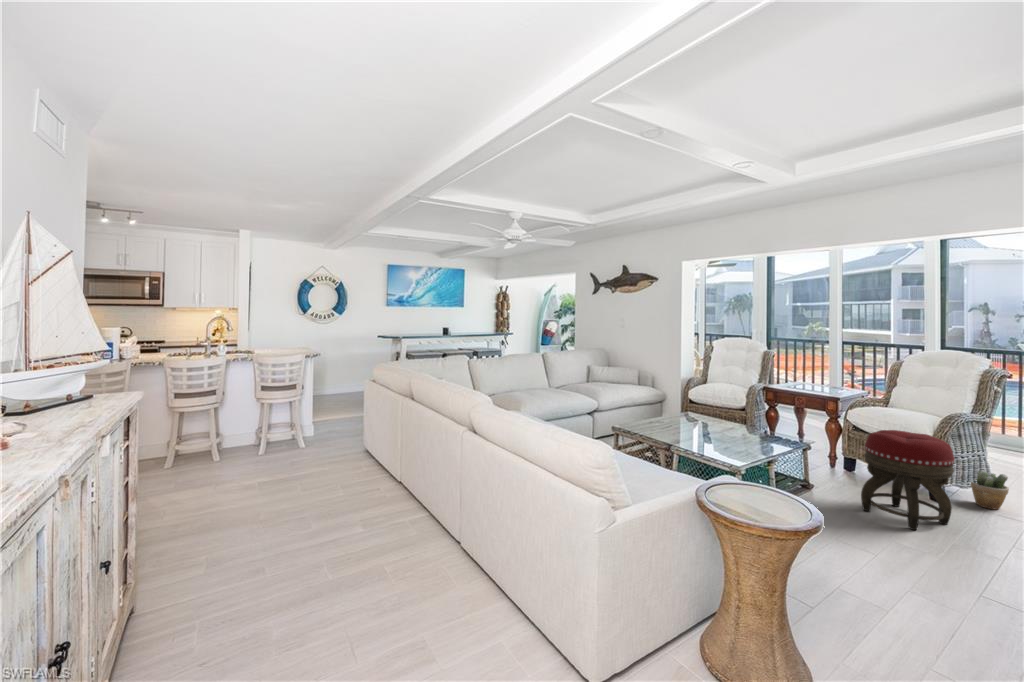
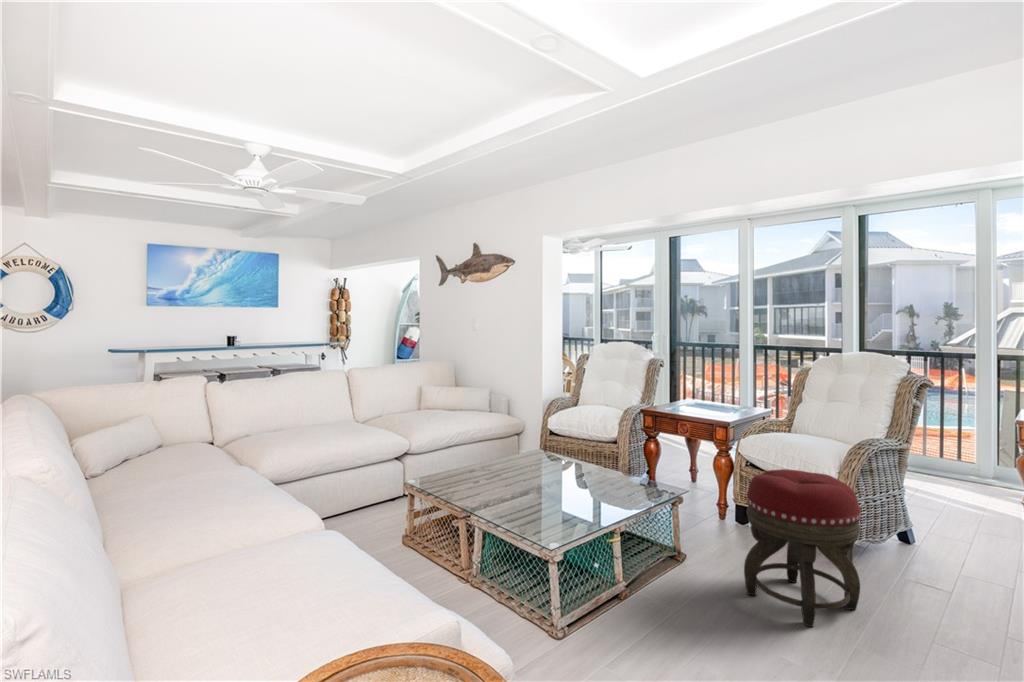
potted plant: present [970,471,1009,510] -> none [886,519,932,575]

